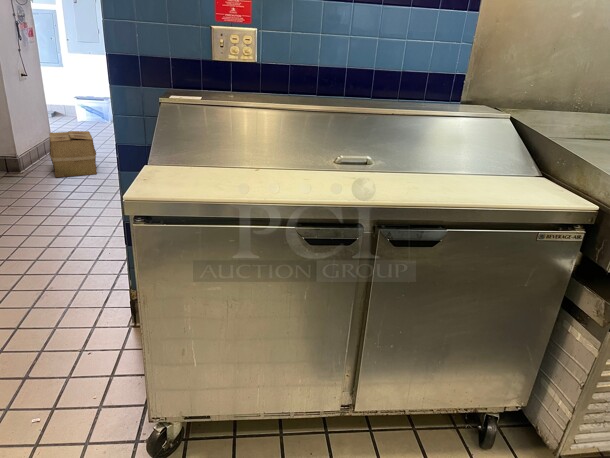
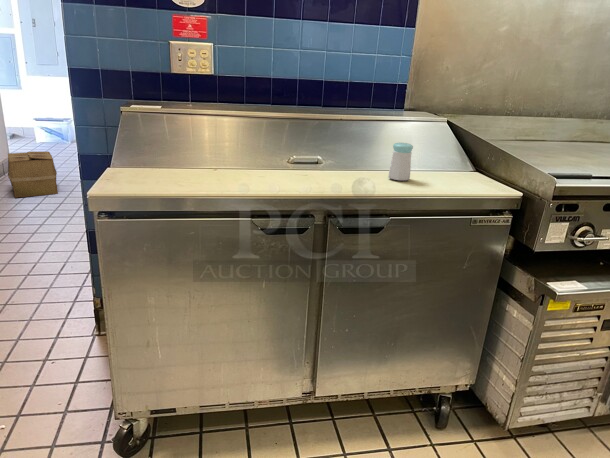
salt shaker: none [444,145,474,186] -> present [388,143,413,181]

